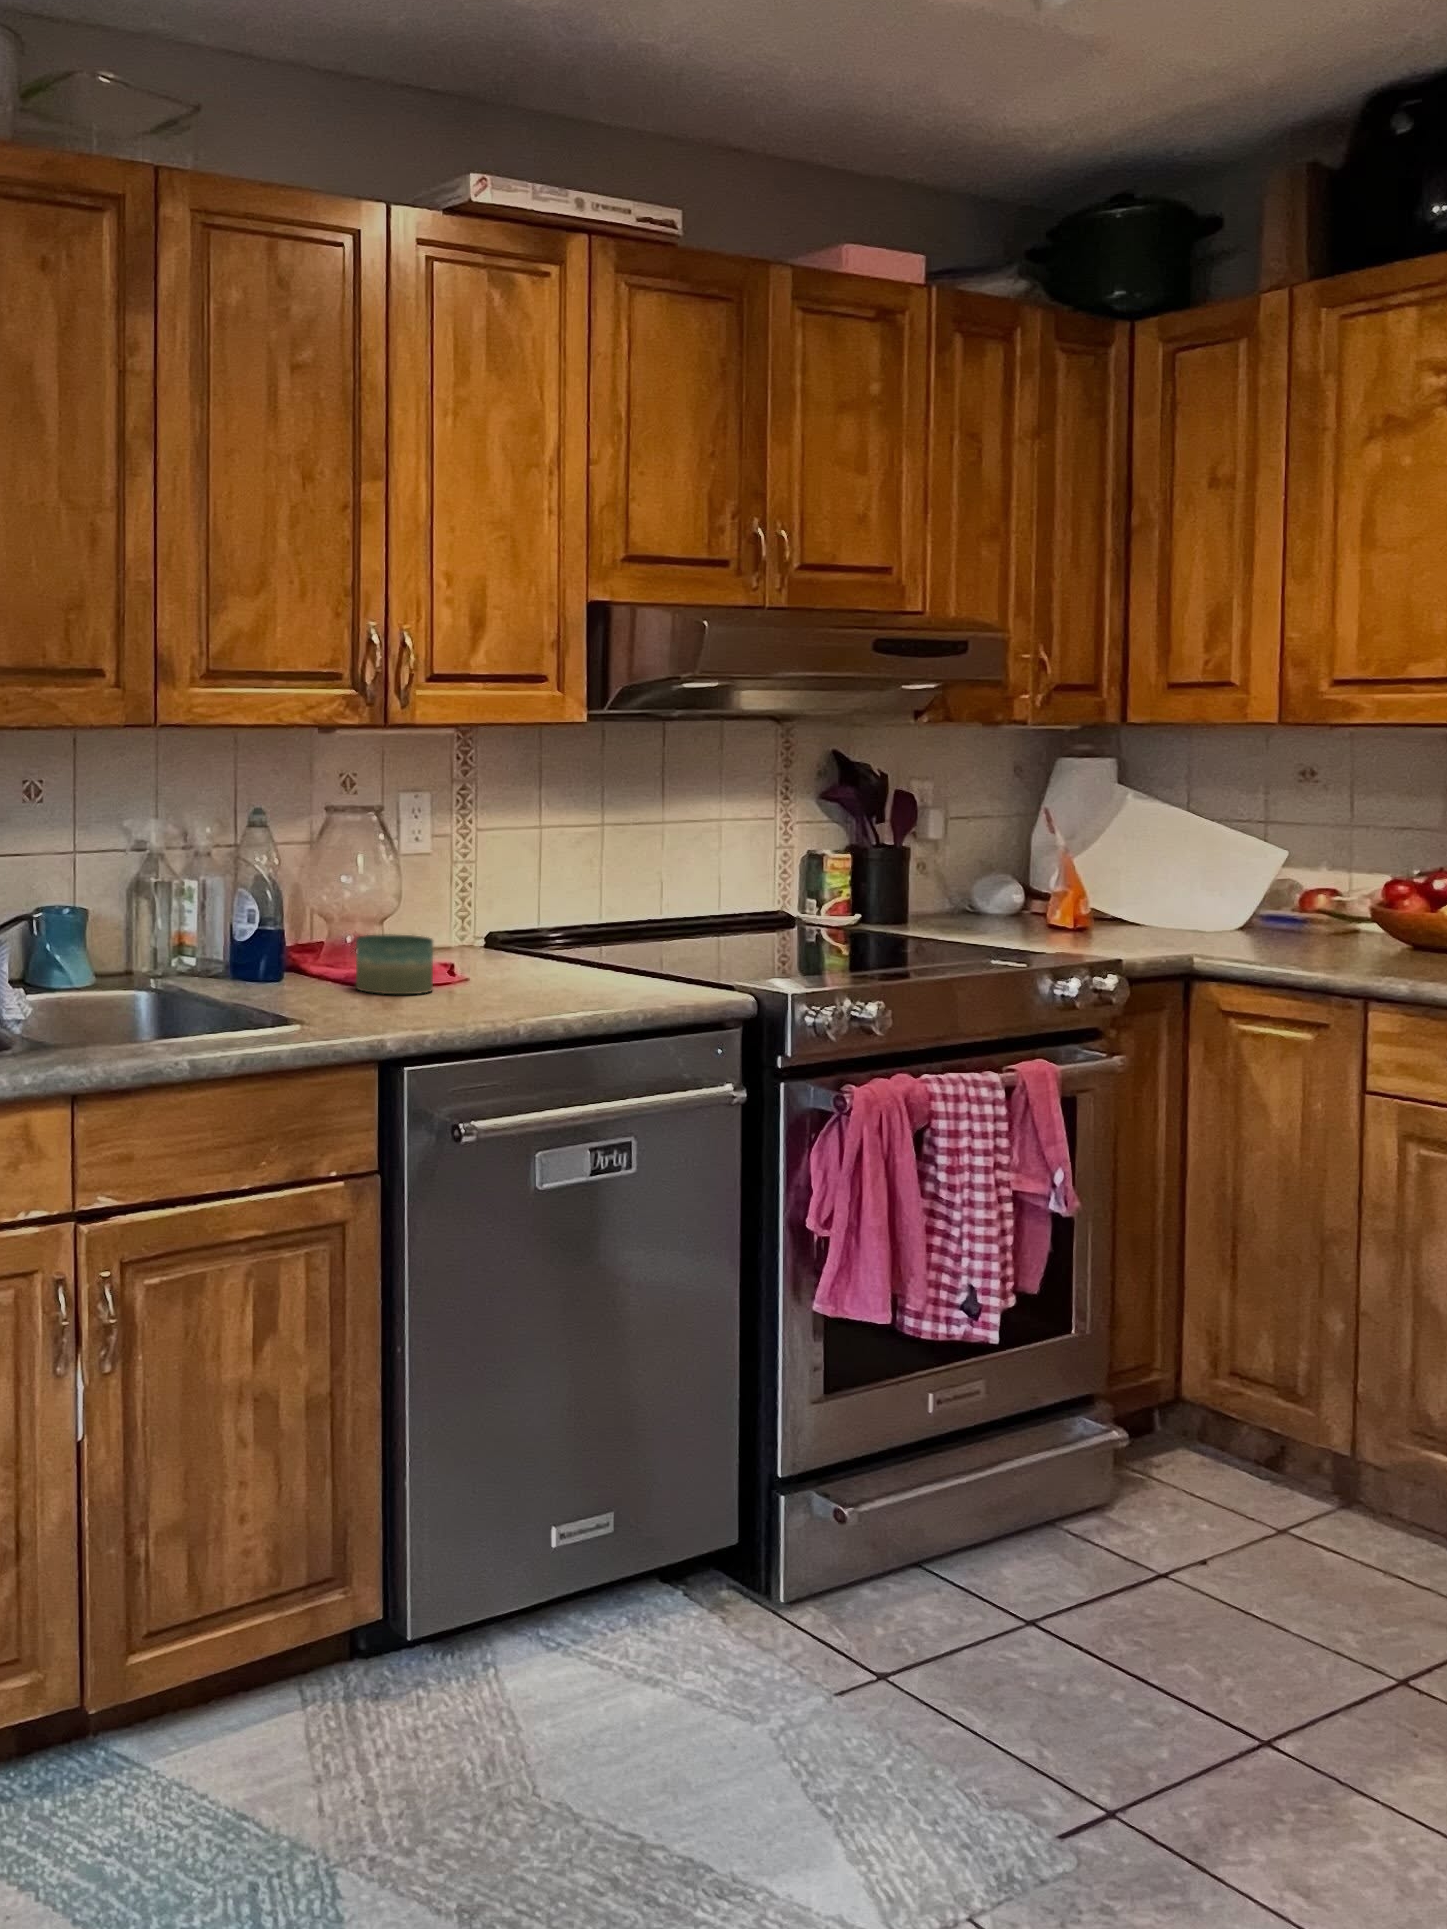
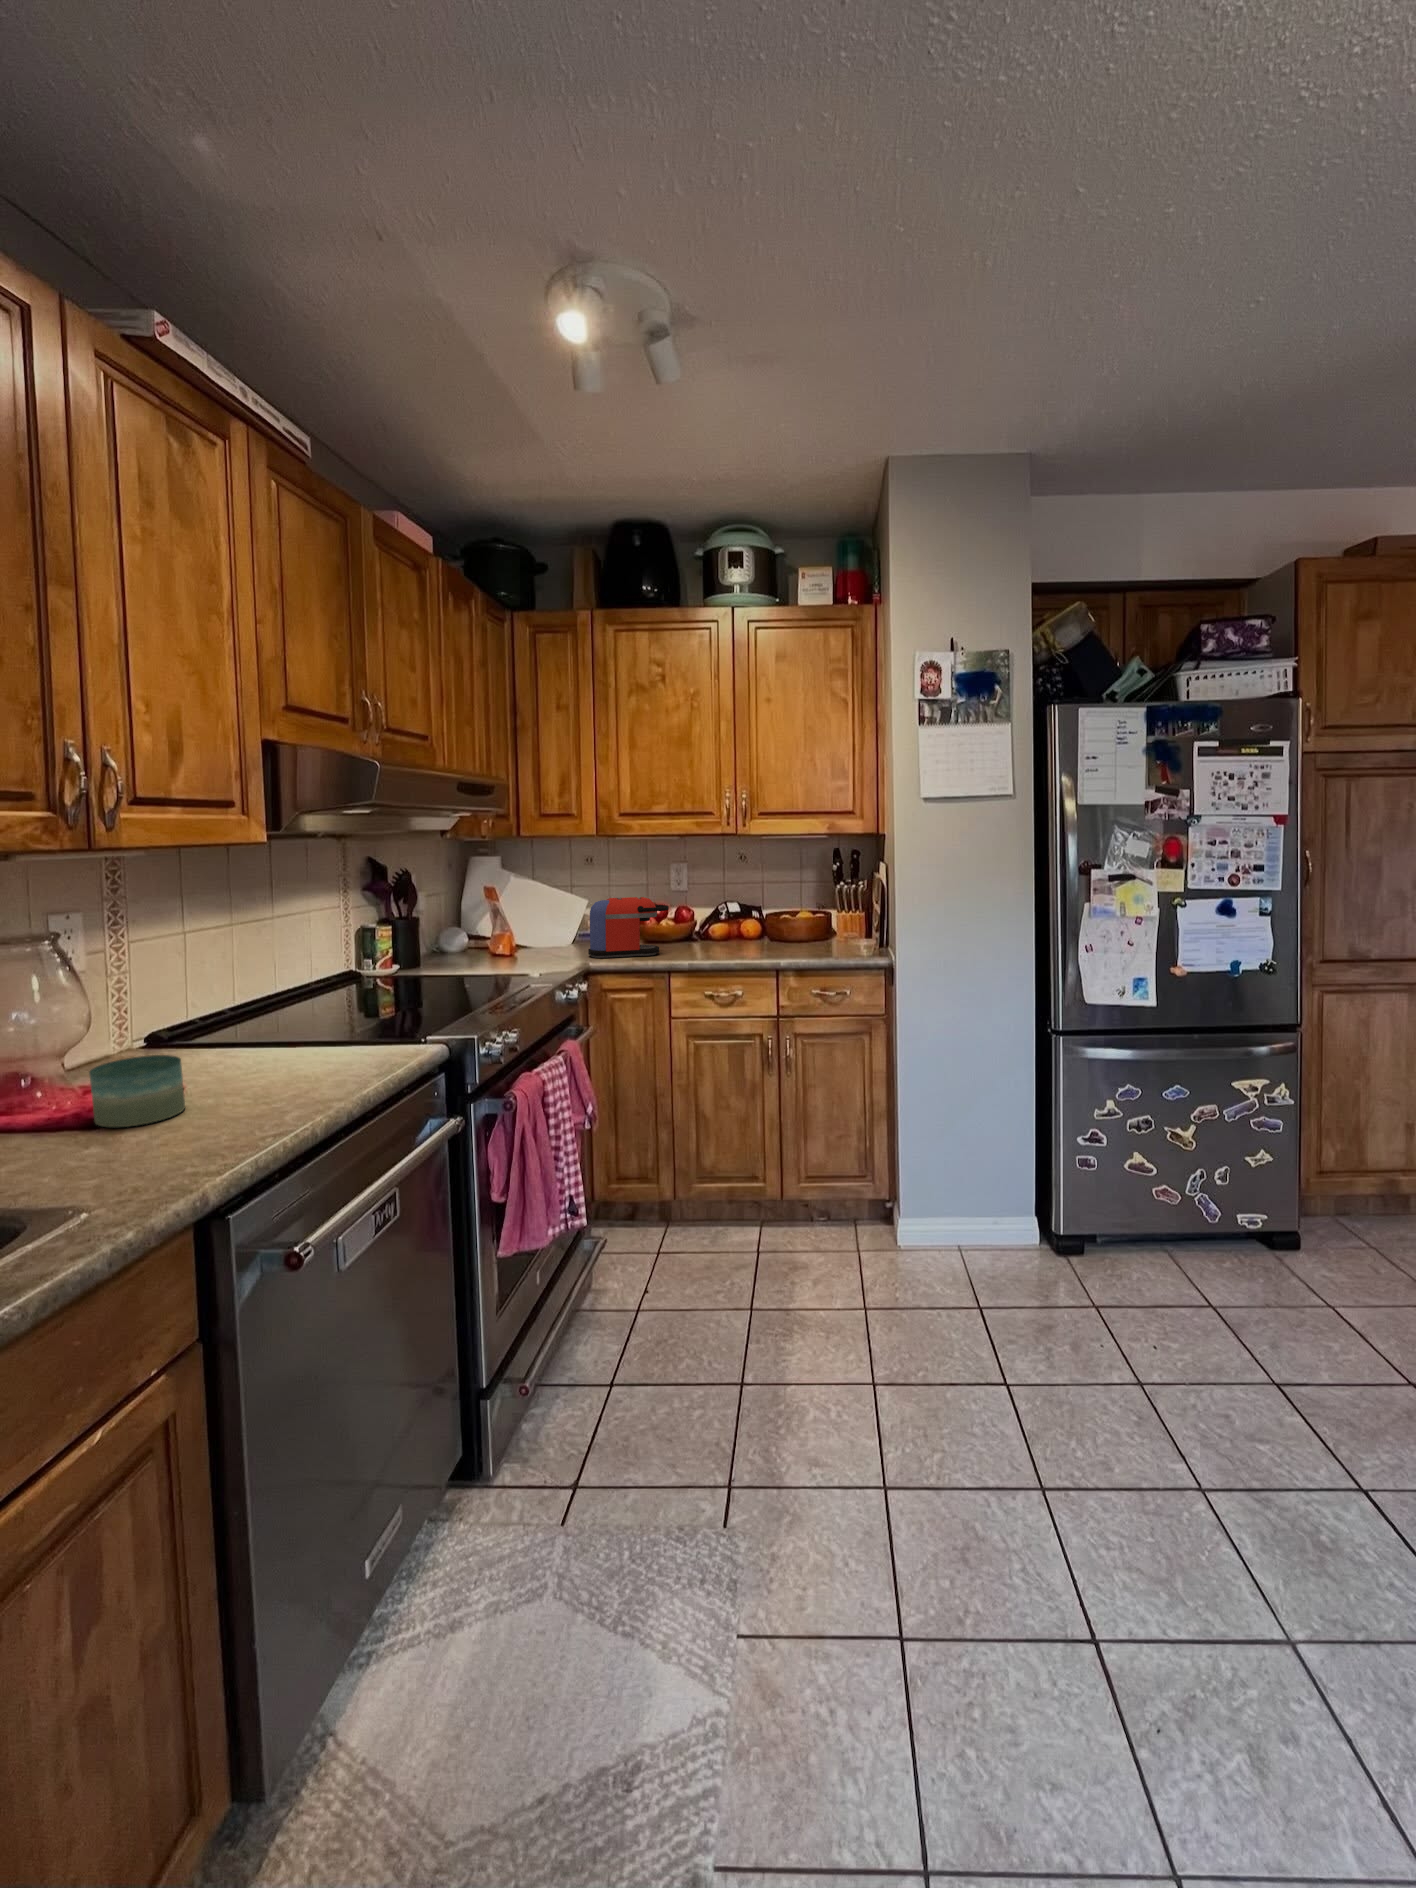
coffee maker: none [1198,838,1410,959] -> present [588,897,669,958]

